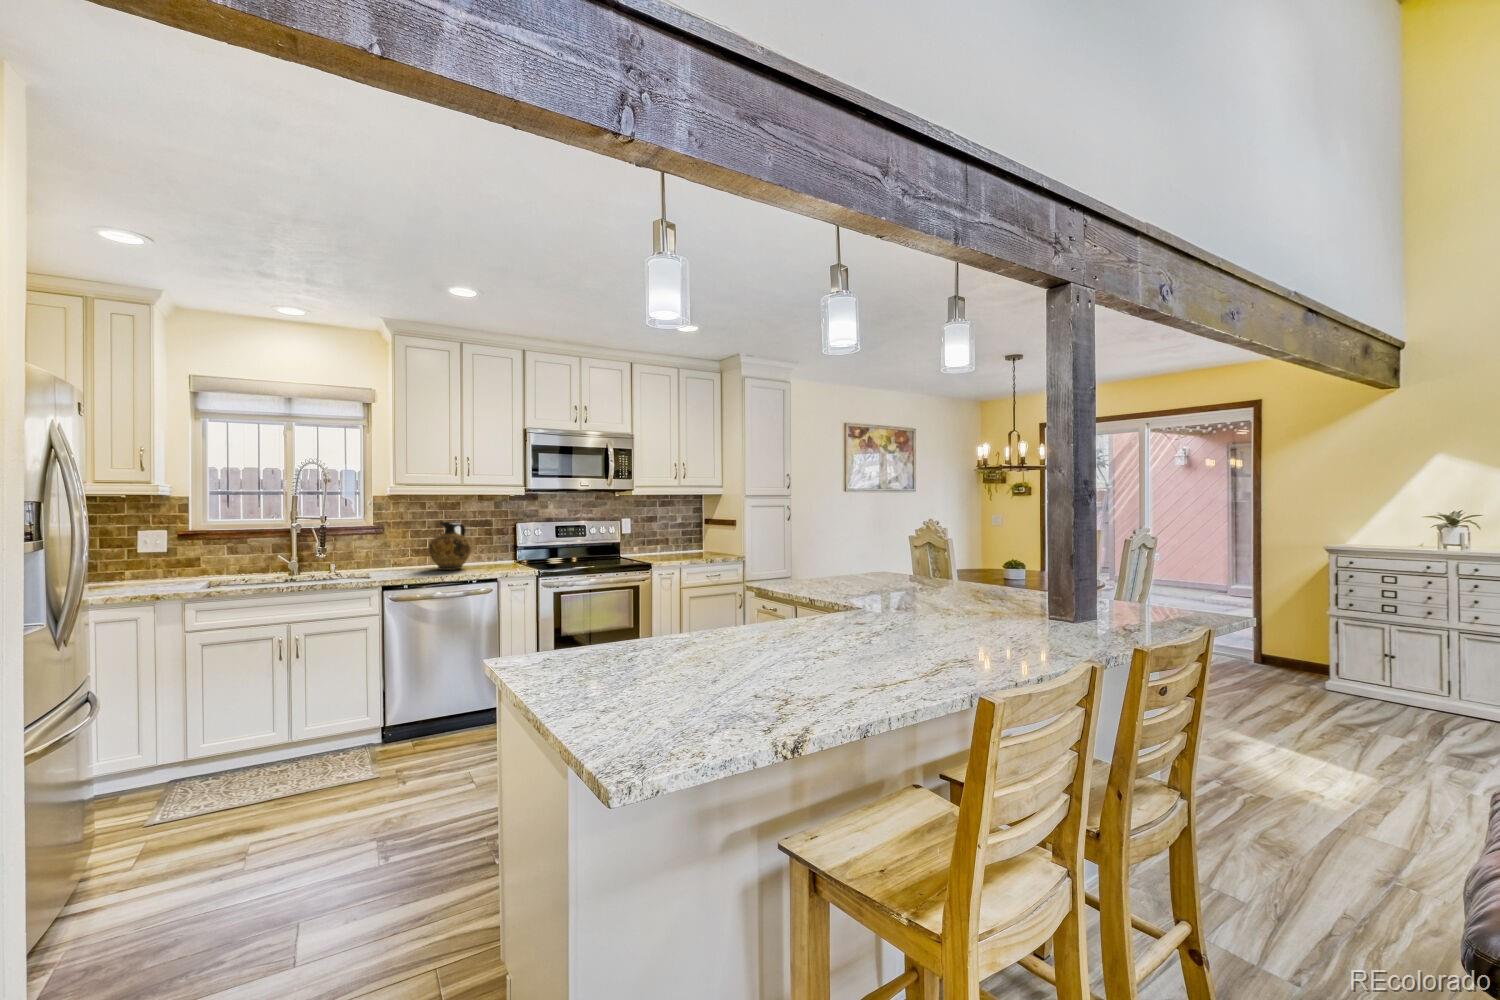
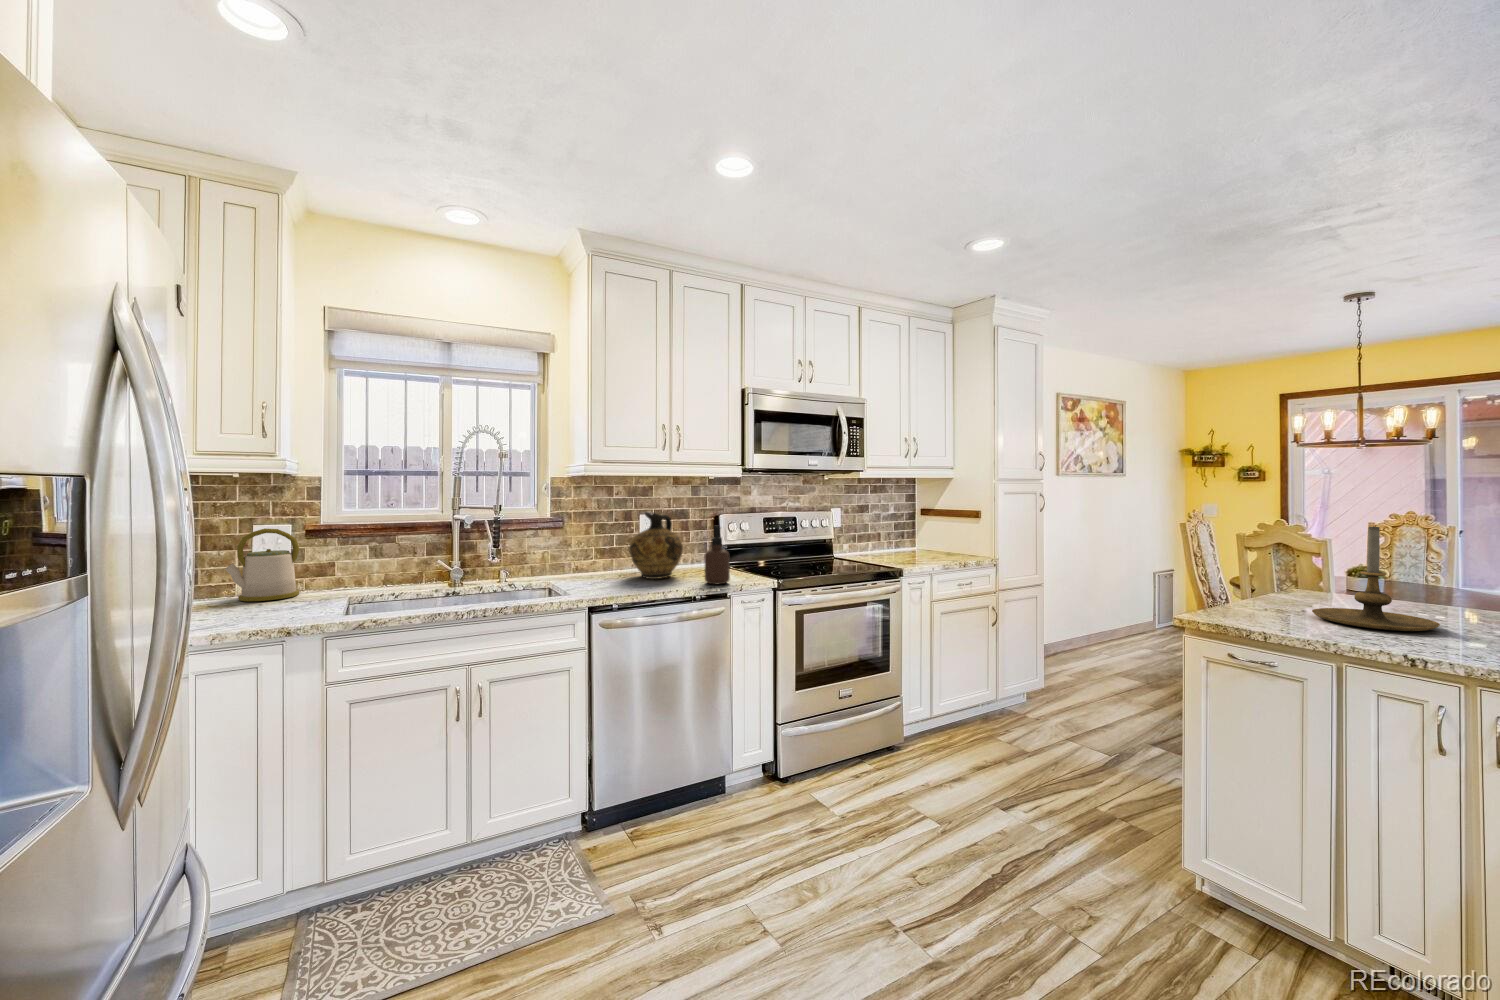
candle holder: none [806,528,857,588] -> present [1312,526,1440,631]
soap dispenser: none [480,531,500,573] -> present [705,526,730,584]
kettle: none [118,533,172,582] -> present [225,529,299,601]

